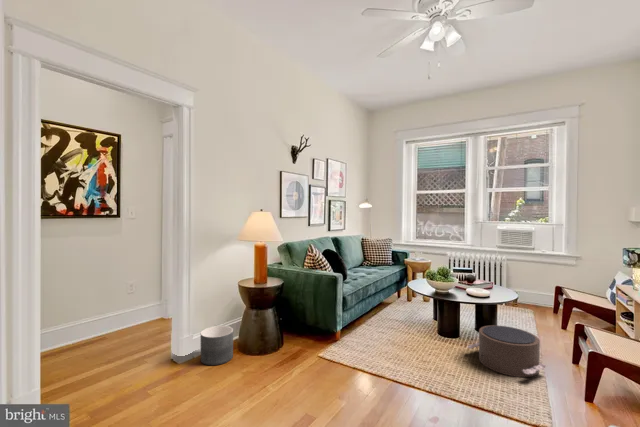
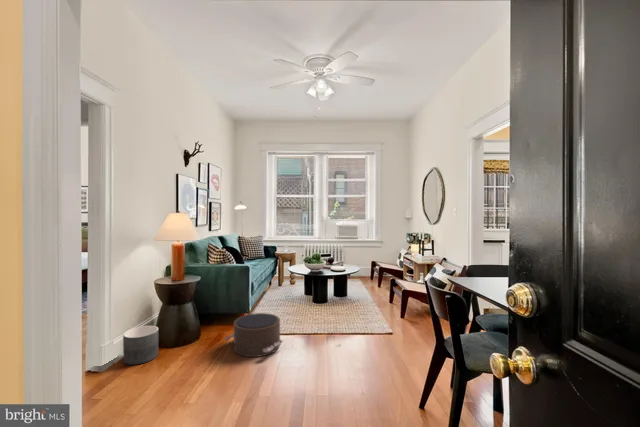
pouf: present [468,325,546,377] -> present [225,313,282,357]

